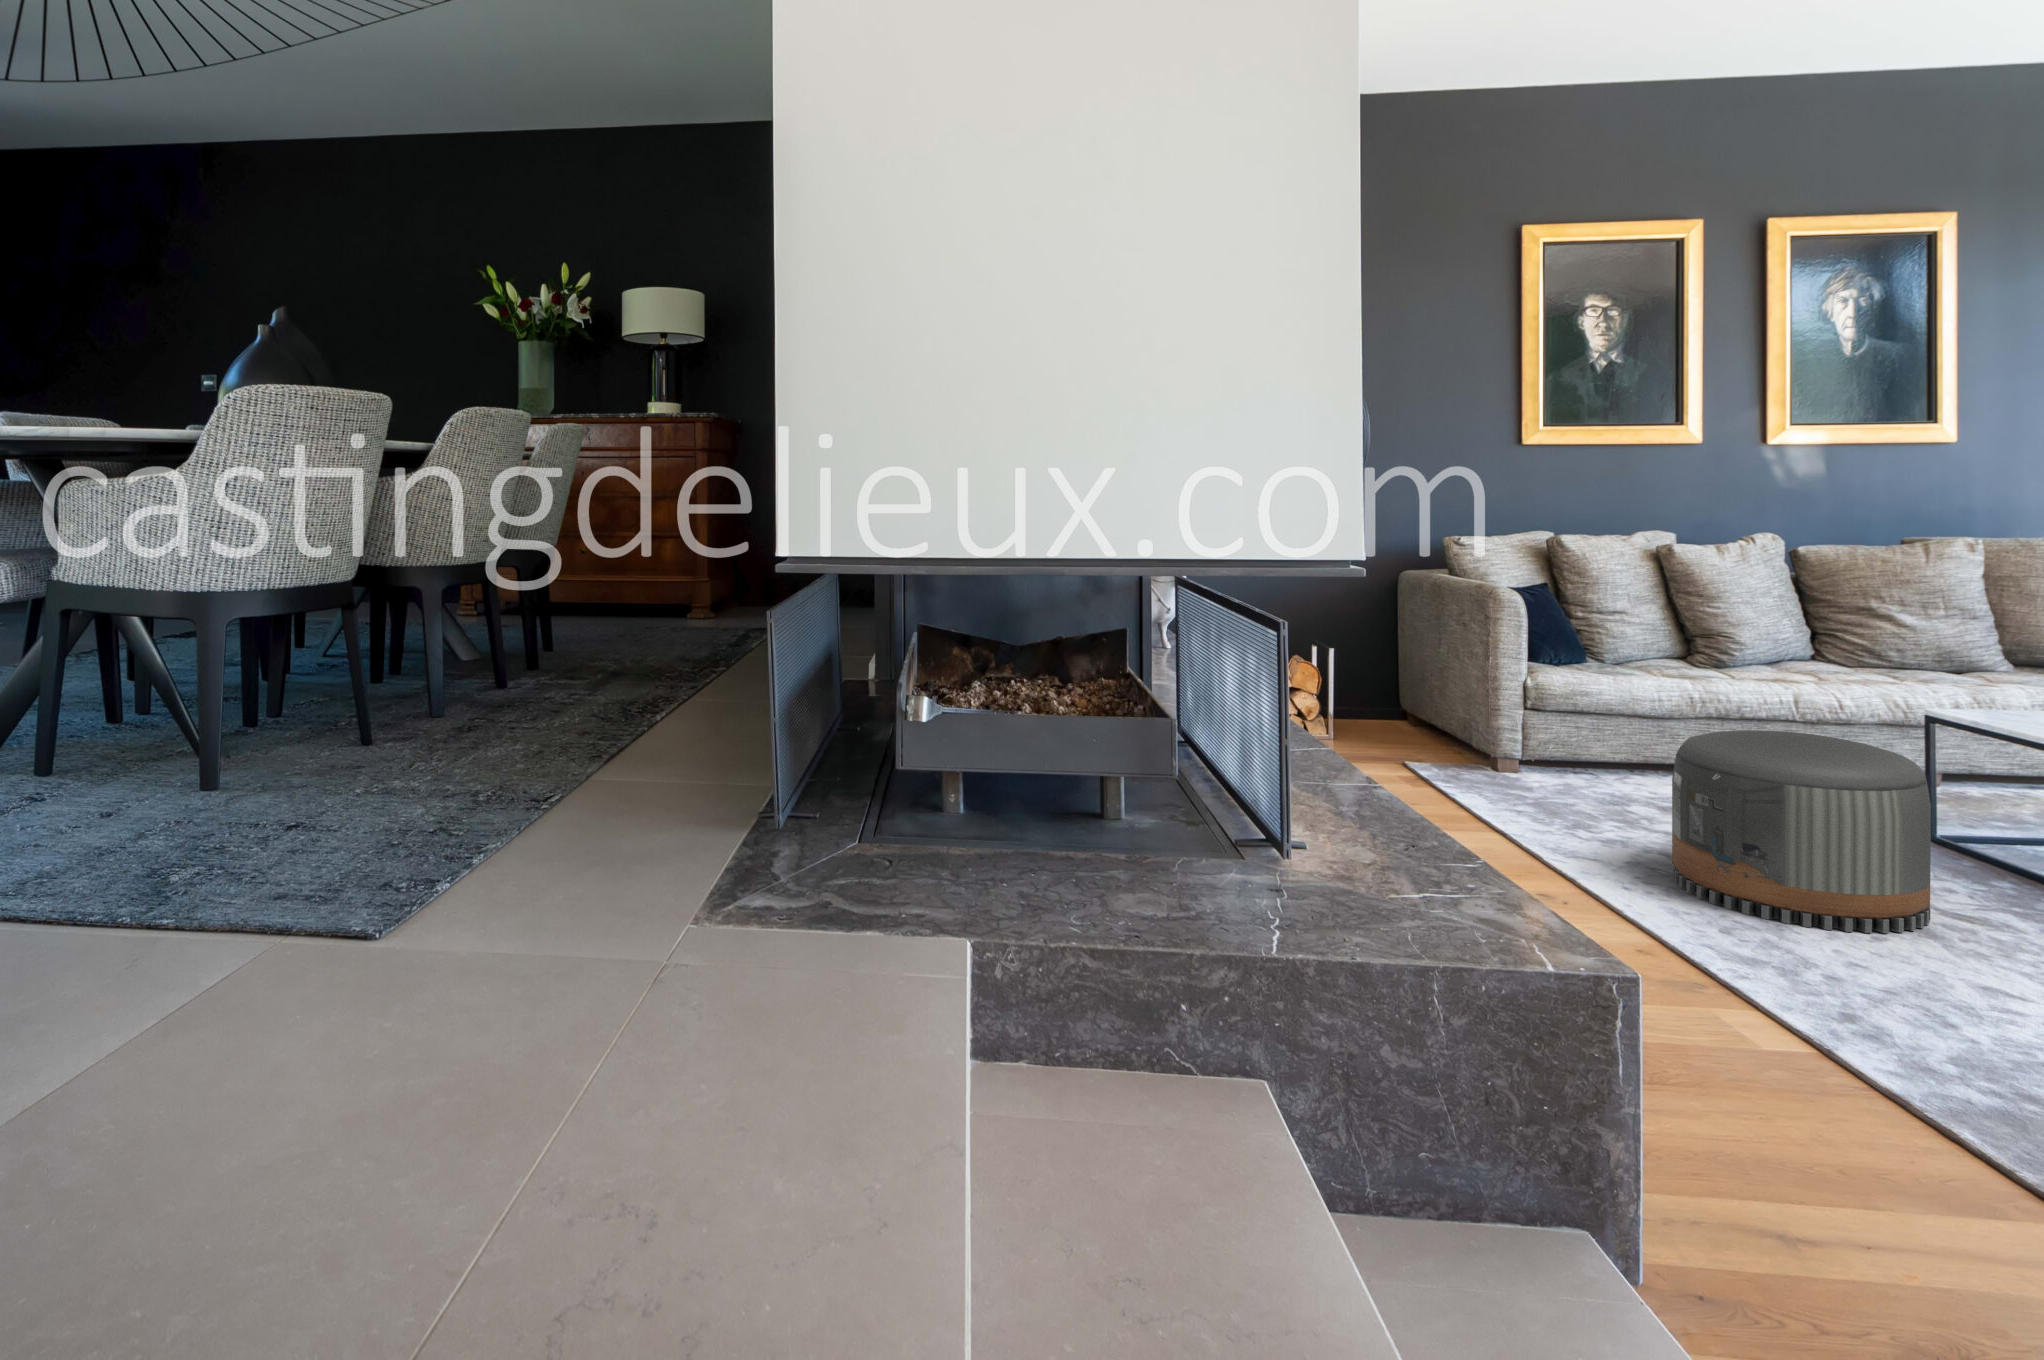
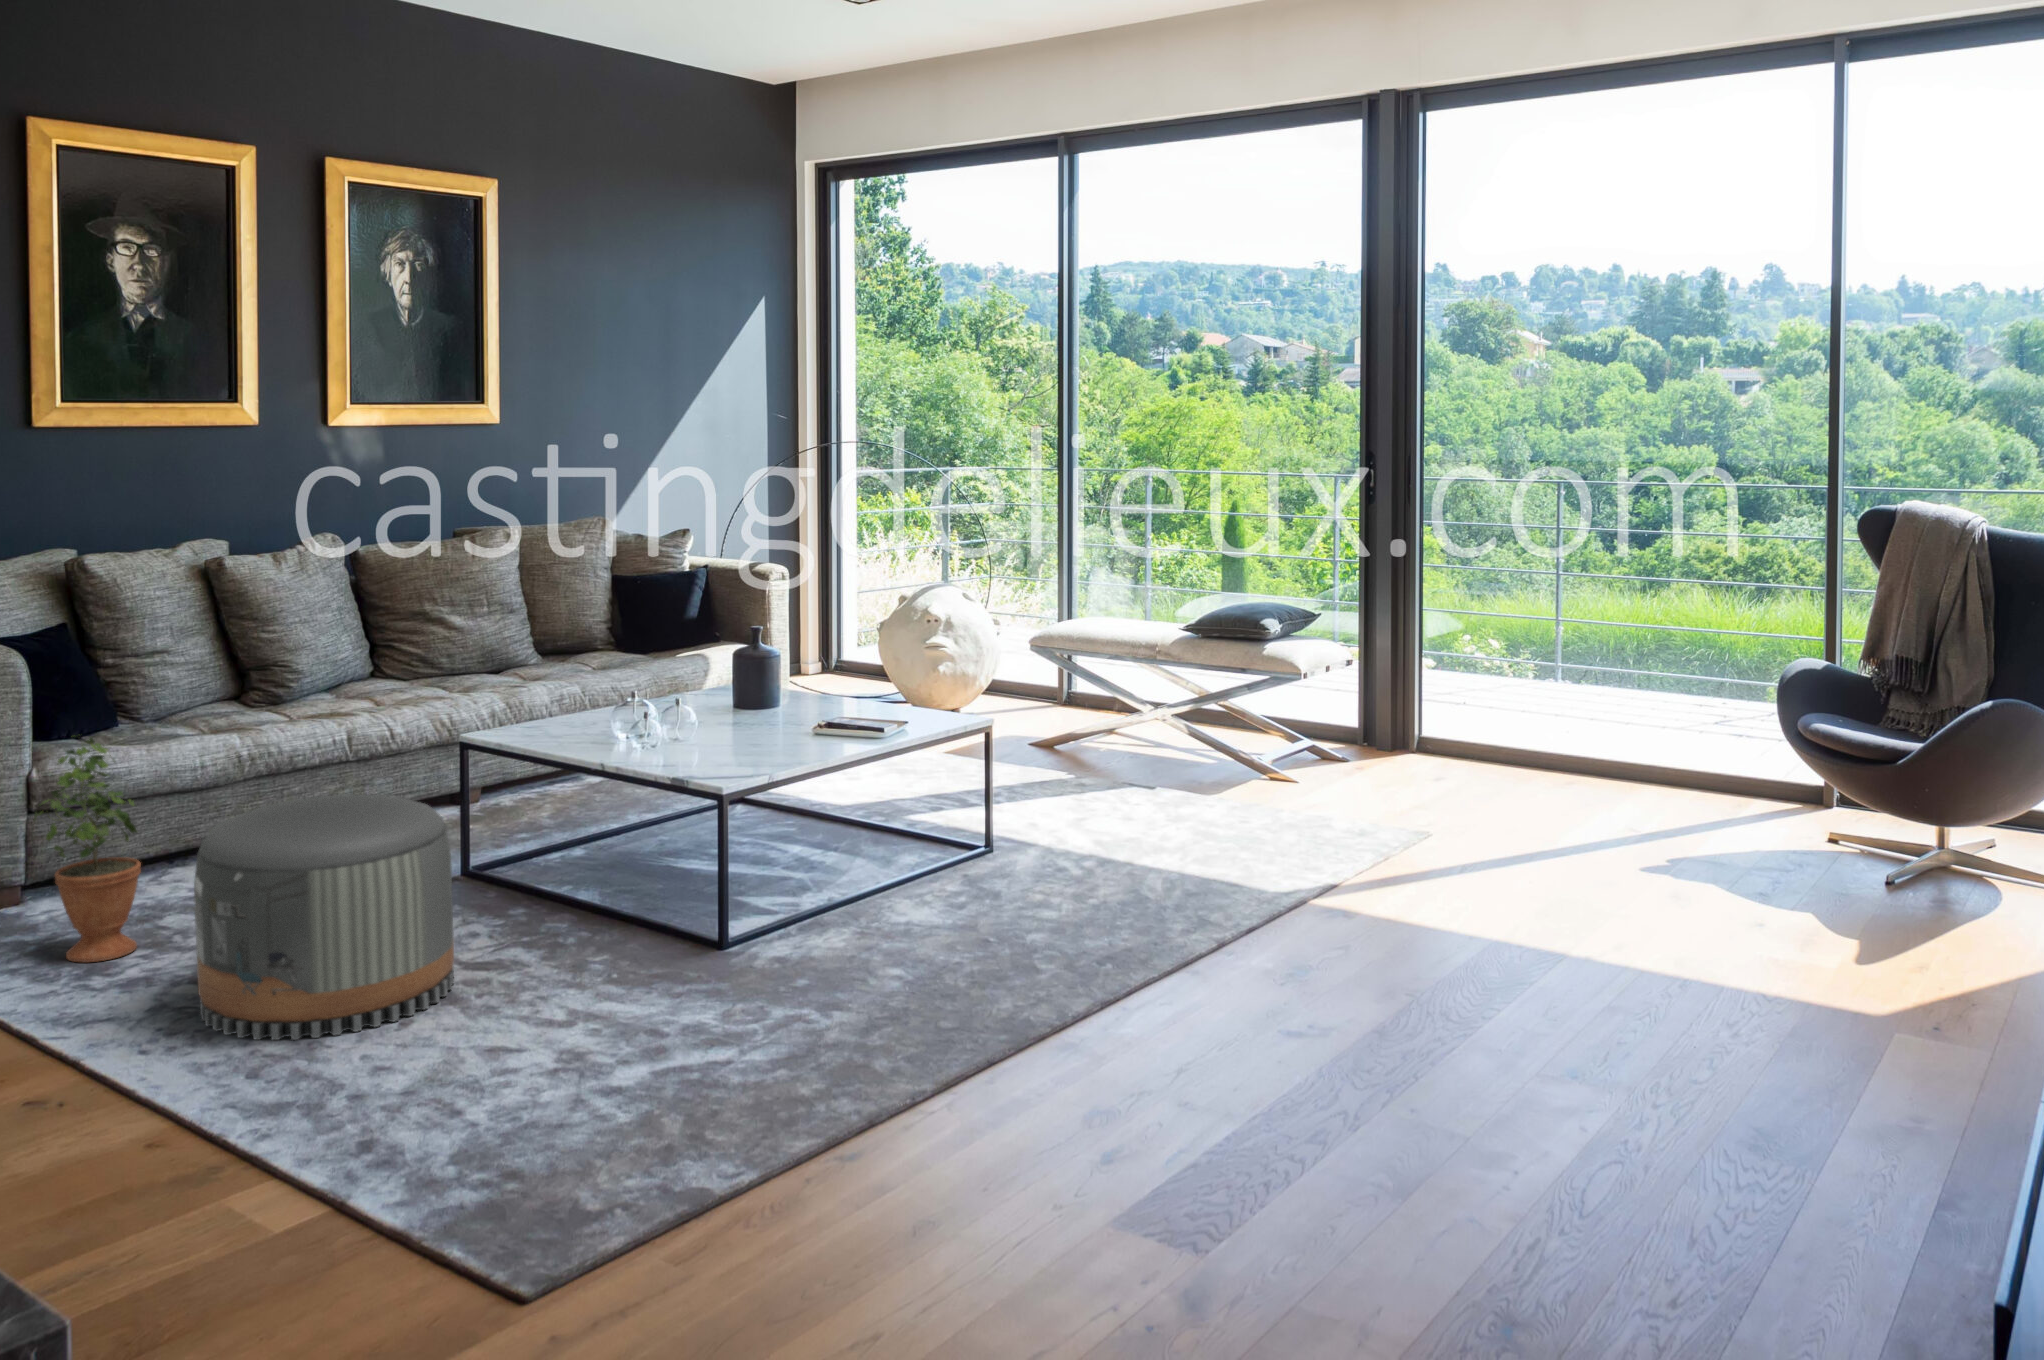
potted plant: none [1537,657,1616,824] -> present [33,737,141,962]

